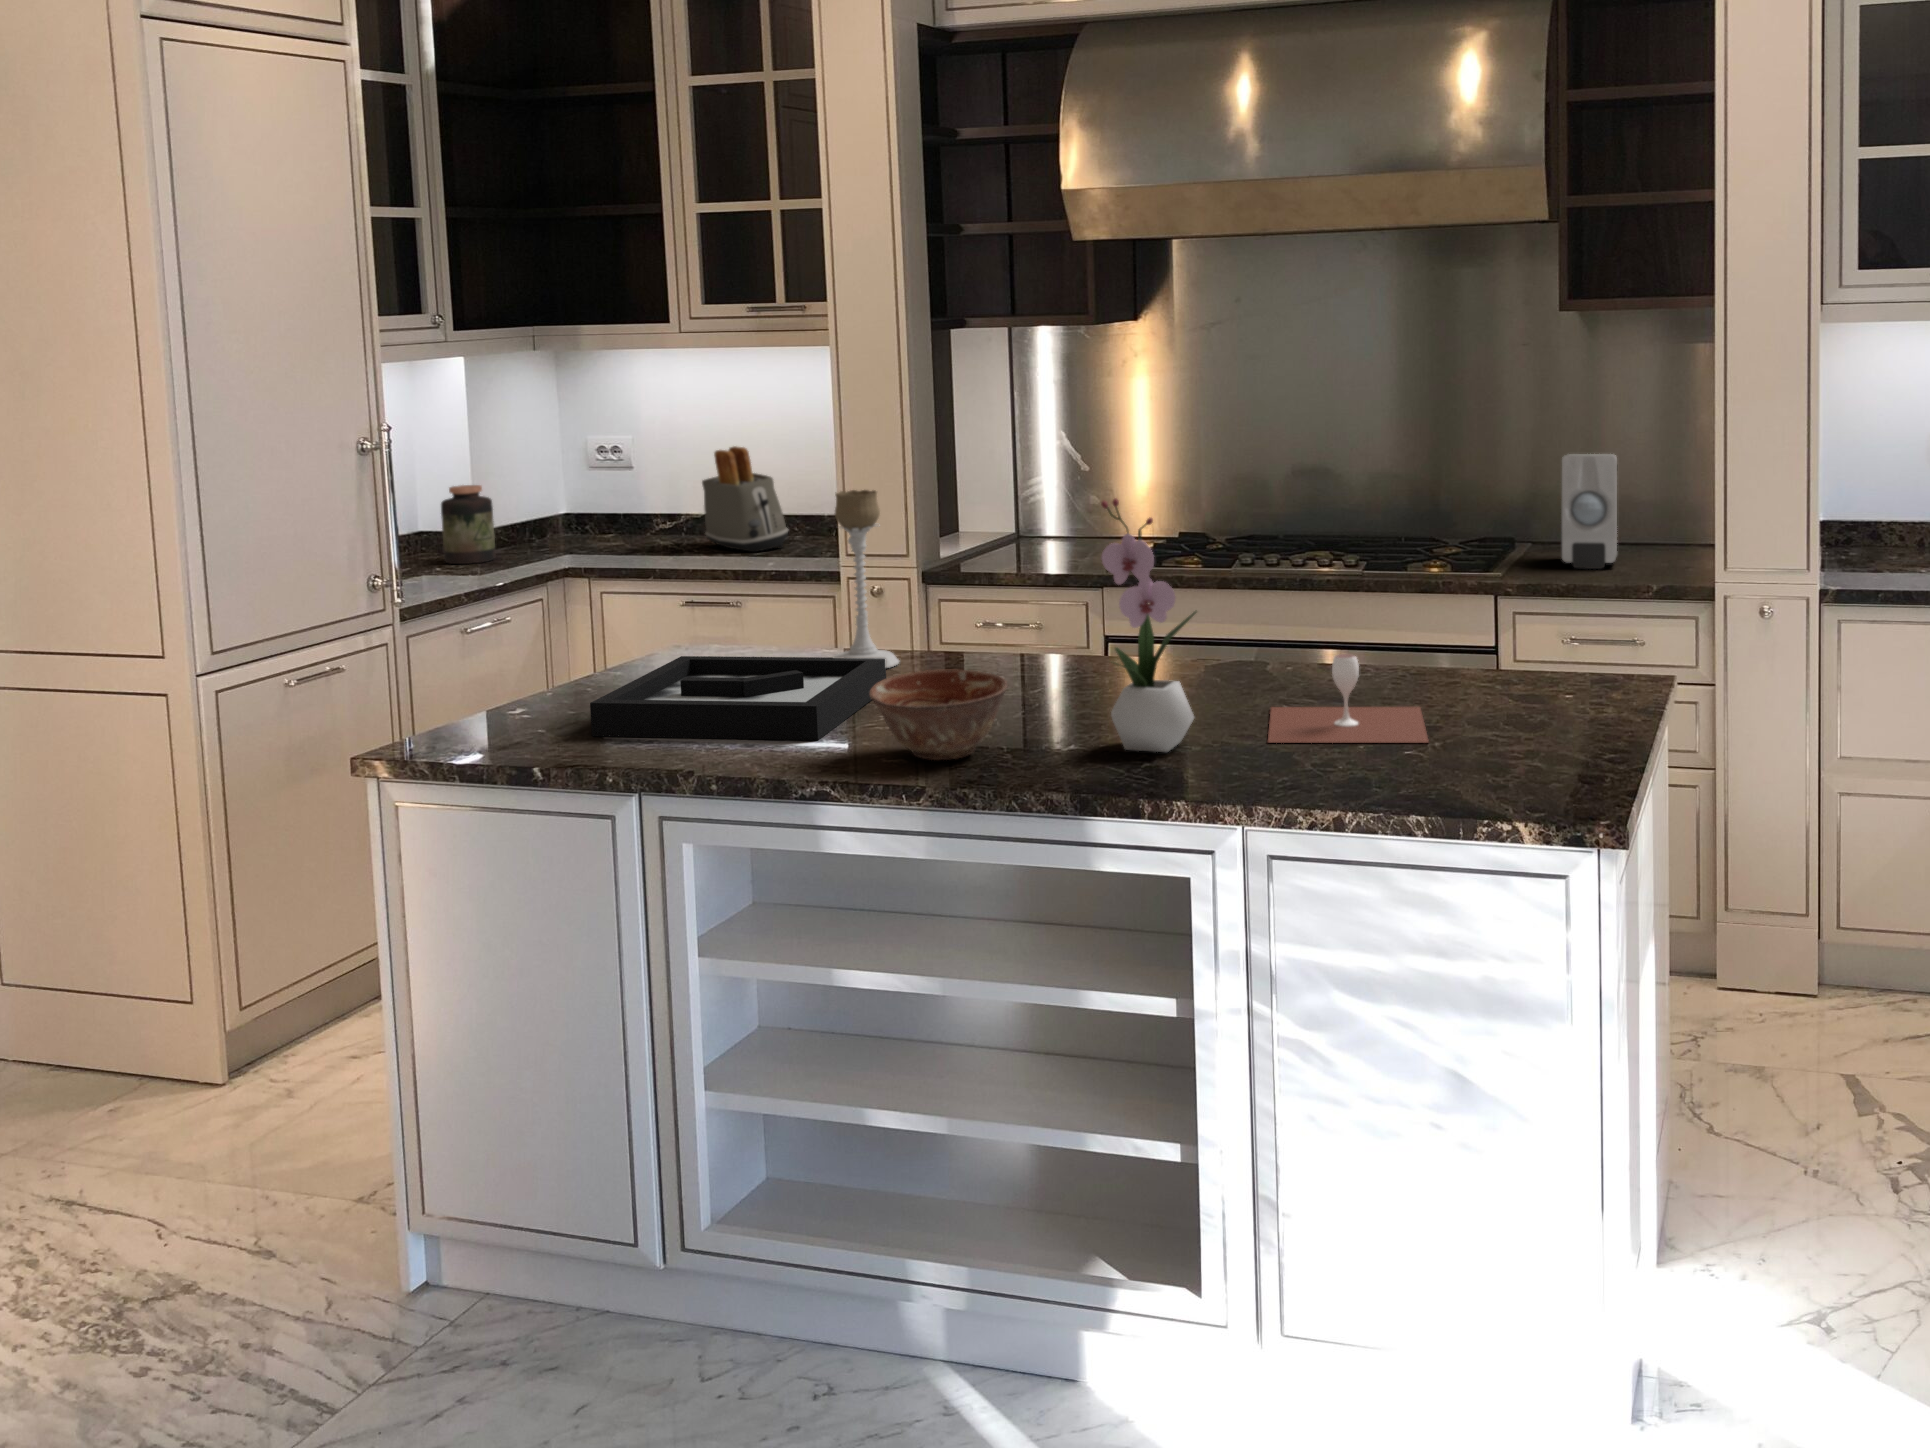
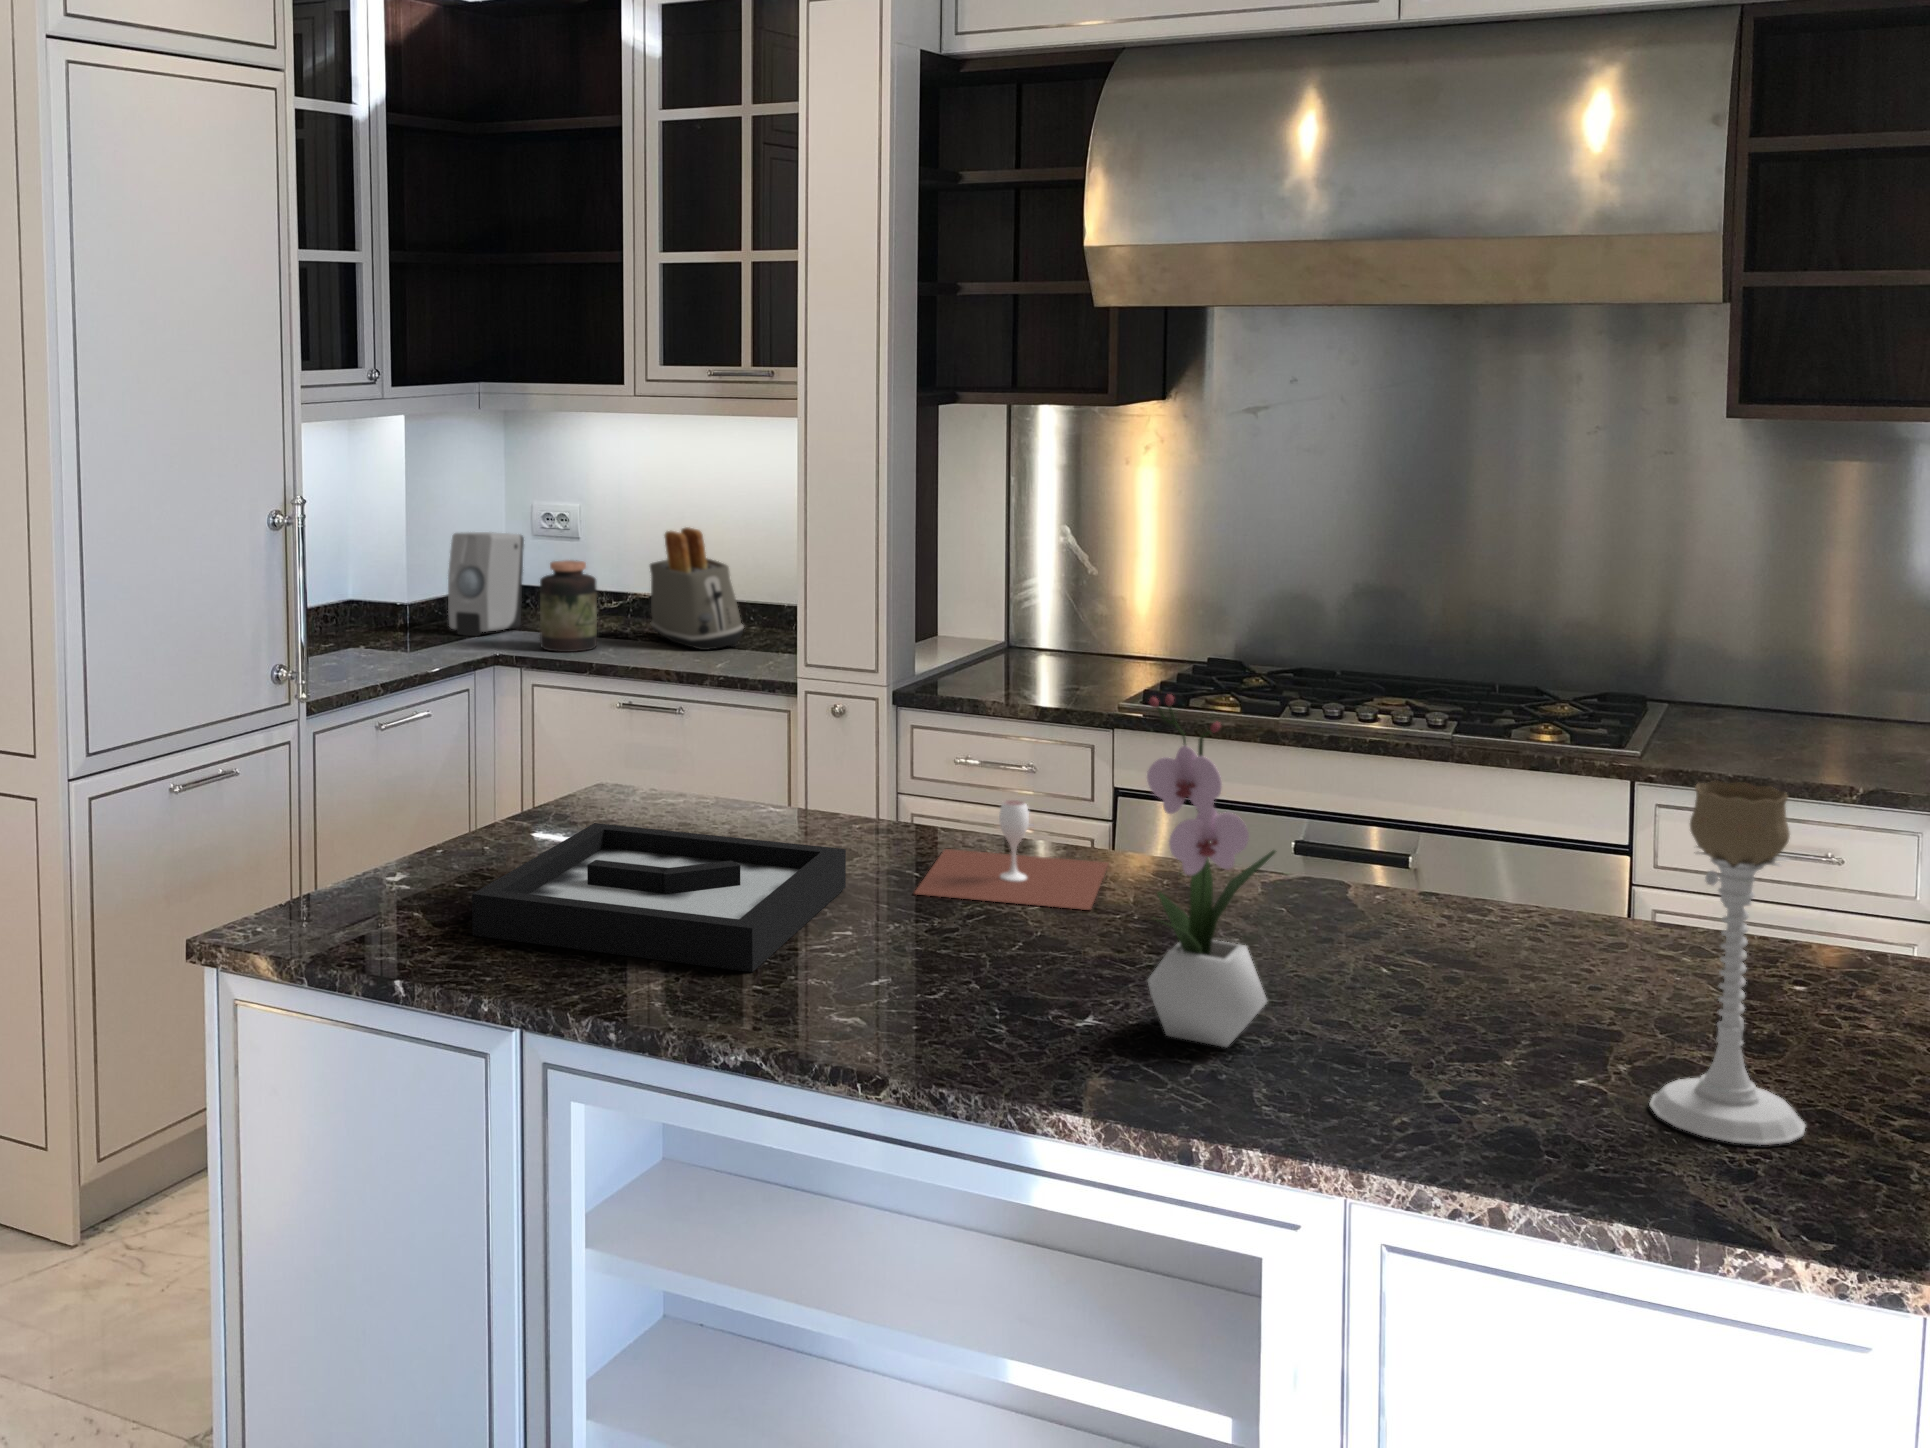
soap dispenser: present [1561,454,1617,569] -> present [448,532,524,636]
jar: present [441,485,496,564] -> present [540,560,597,652]
candle holder: present [834,490,899,668] -> present [1650,781,1805,1145]
wine glass: present [1268,654,1429,743] -> present [915,800,1108,910]
ceramic bowl: present [870,670,1007,760] -> none [822,897,1007,1029]

